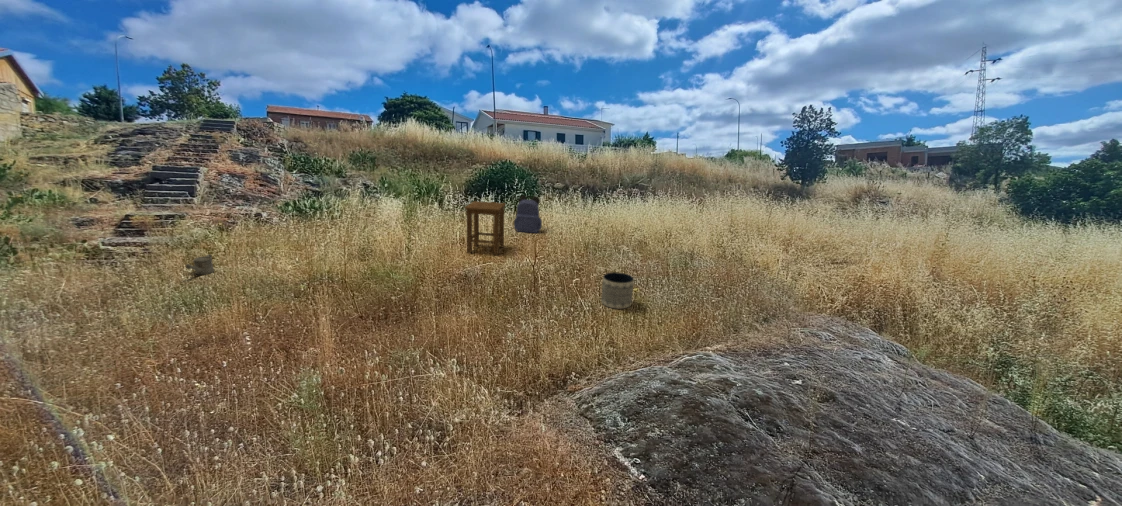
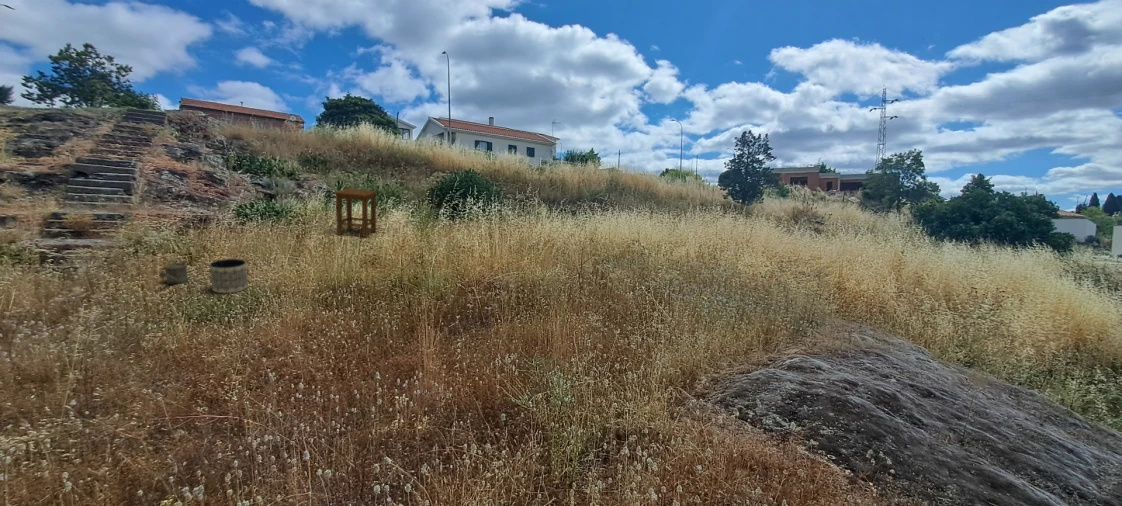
backpack: present [514,195,542,233] -> none [507,207,536,245]
stool: present [465,201,506,255] -> present [334,188,378,238]
planter: present [601,272,634,309] -> present [210,259,248,293]

